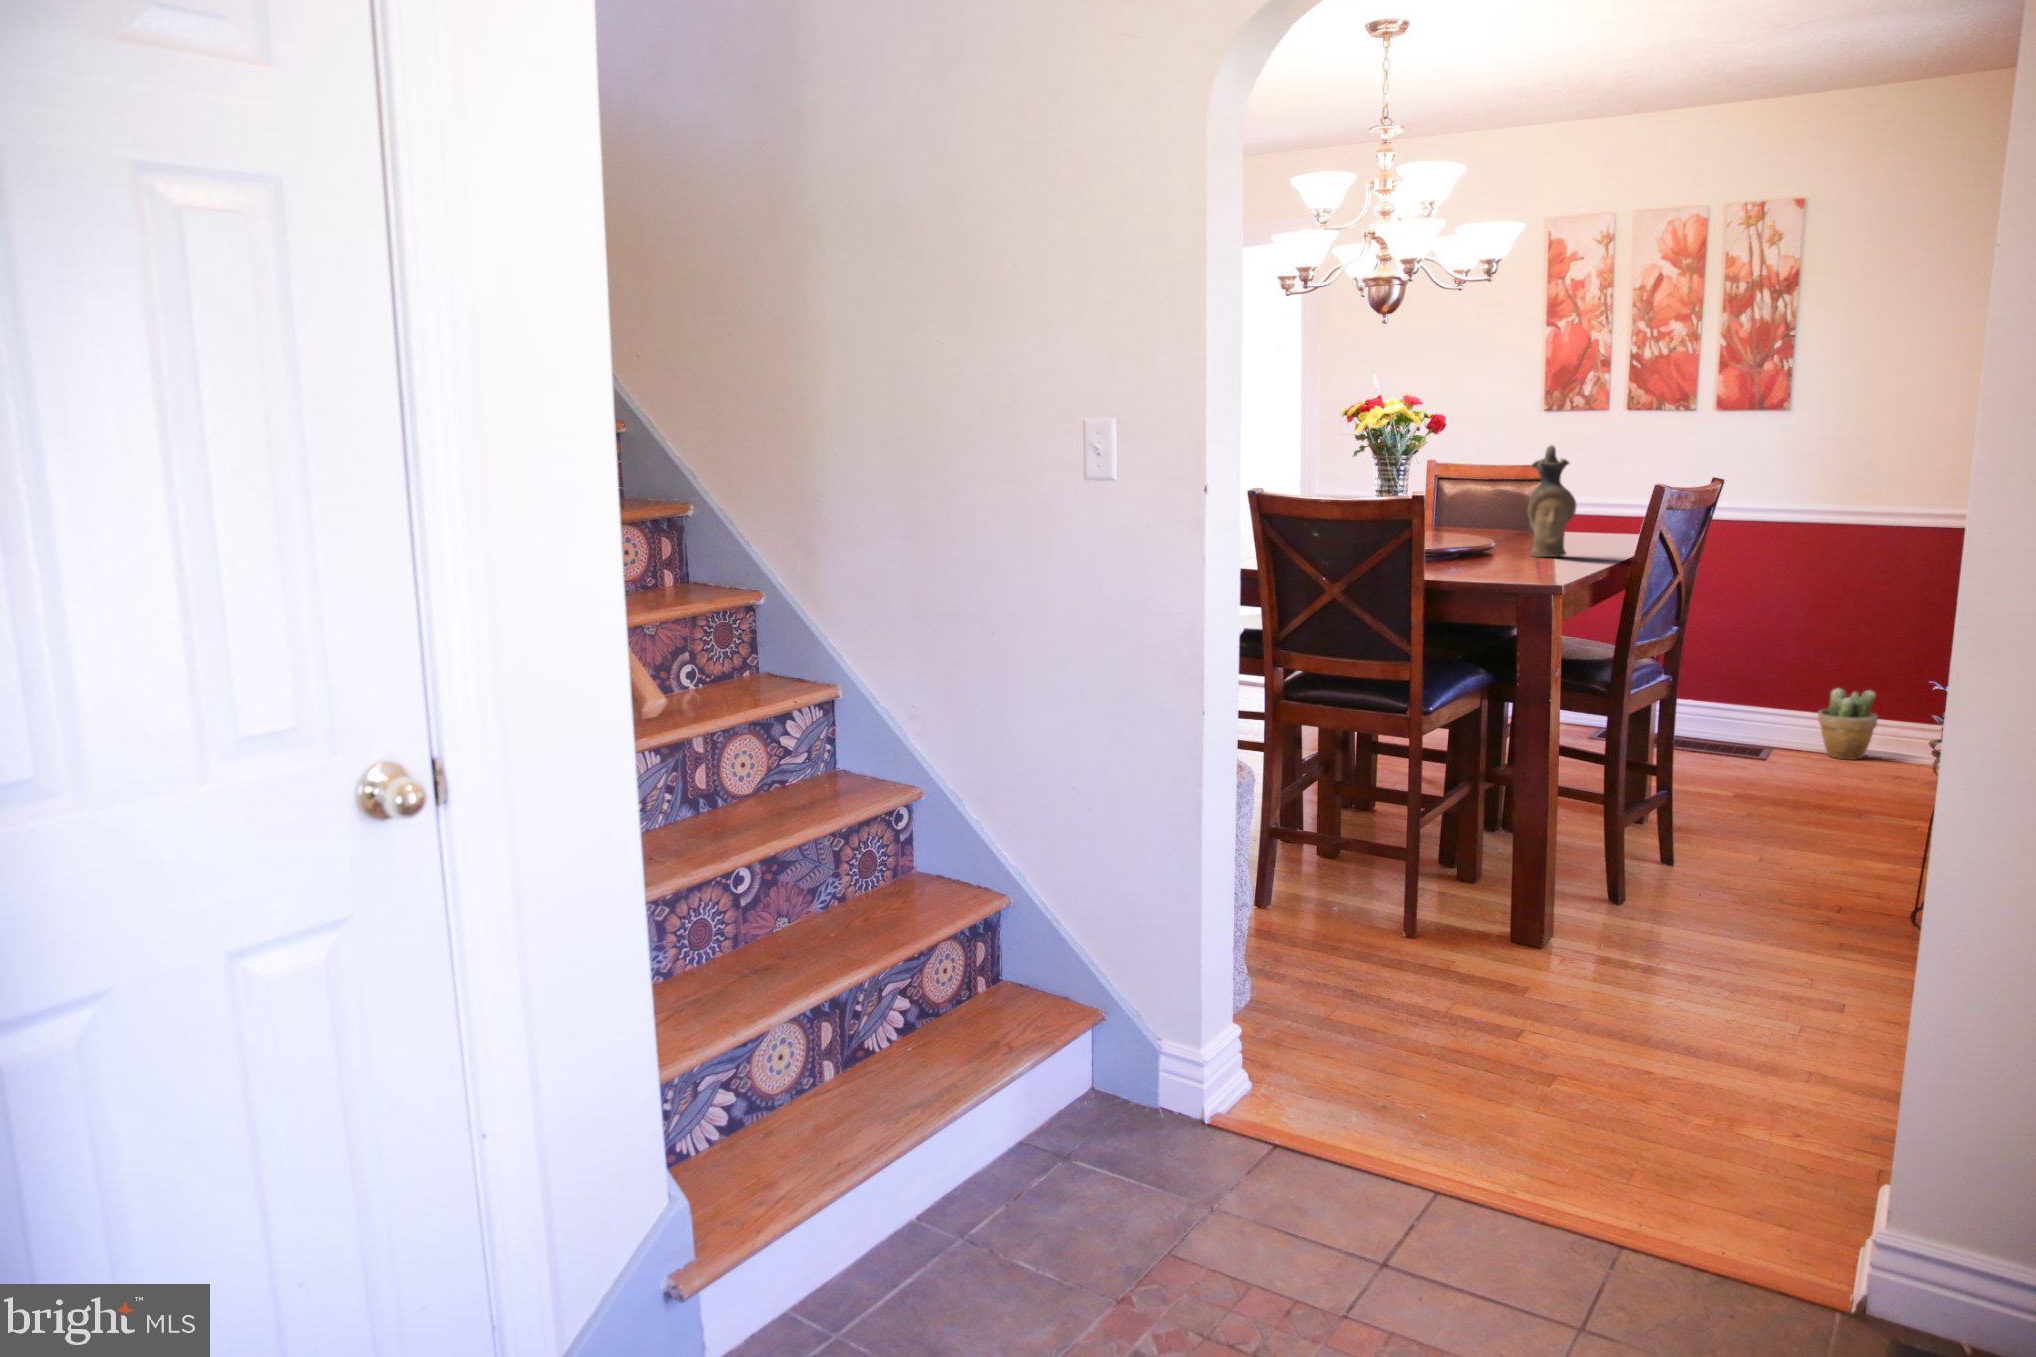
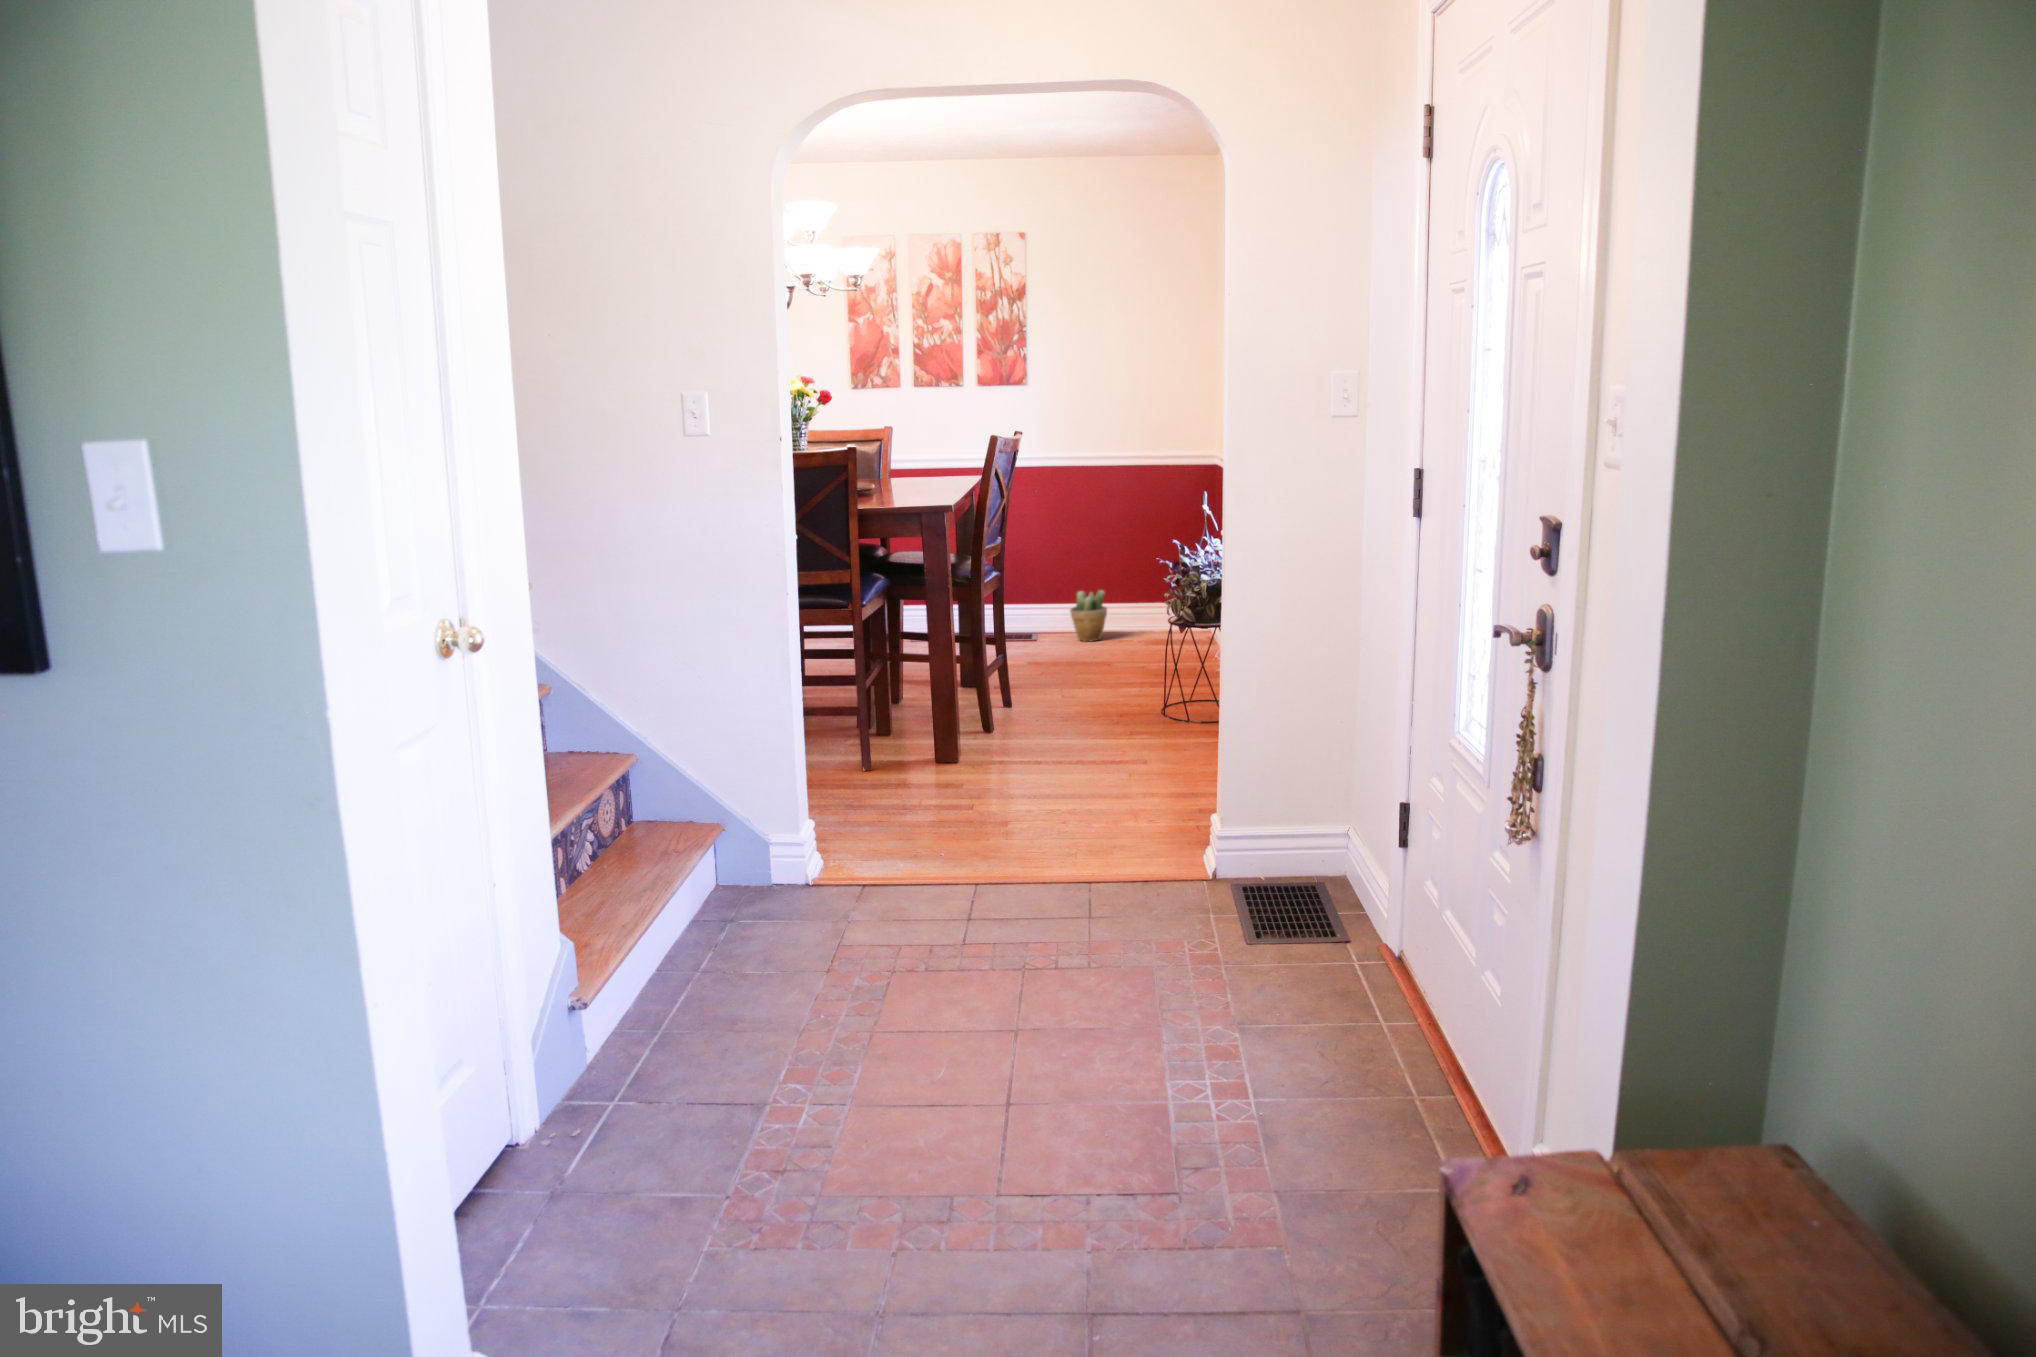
ceramic pitcher: present [1528,445,1576,557] -> none [905,411,942,499]

